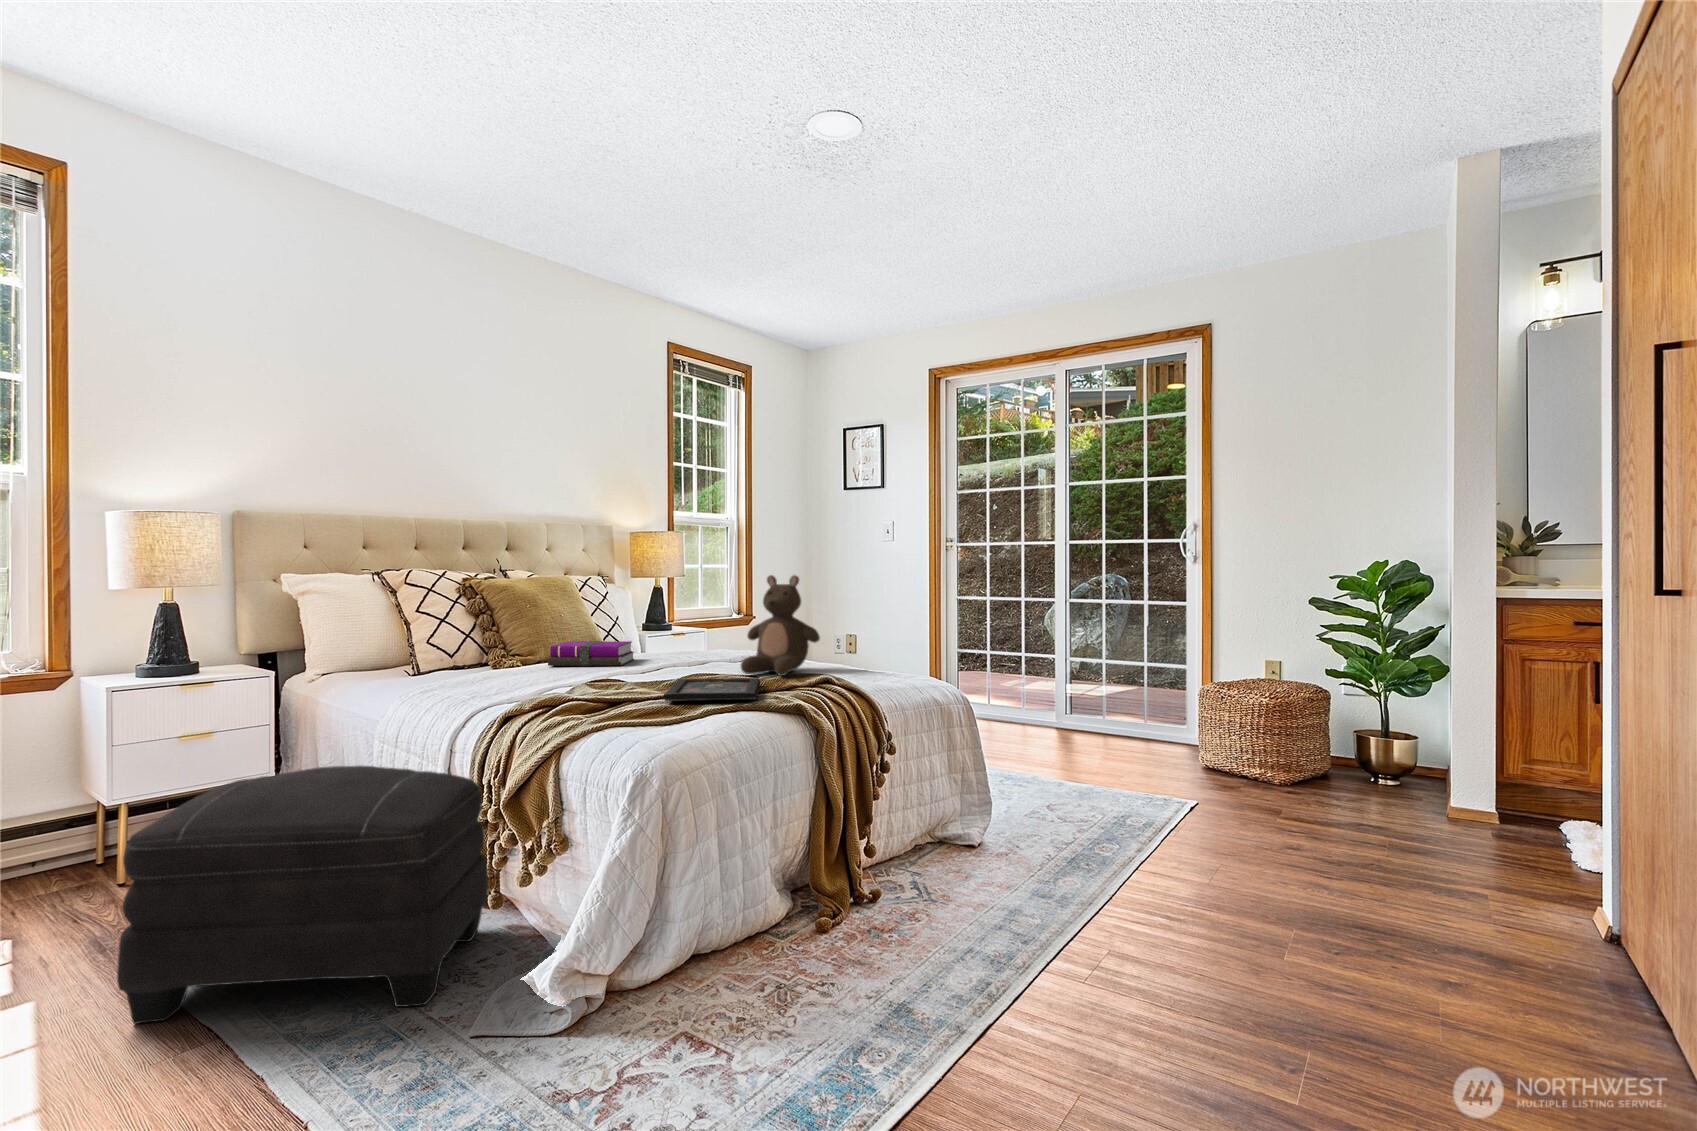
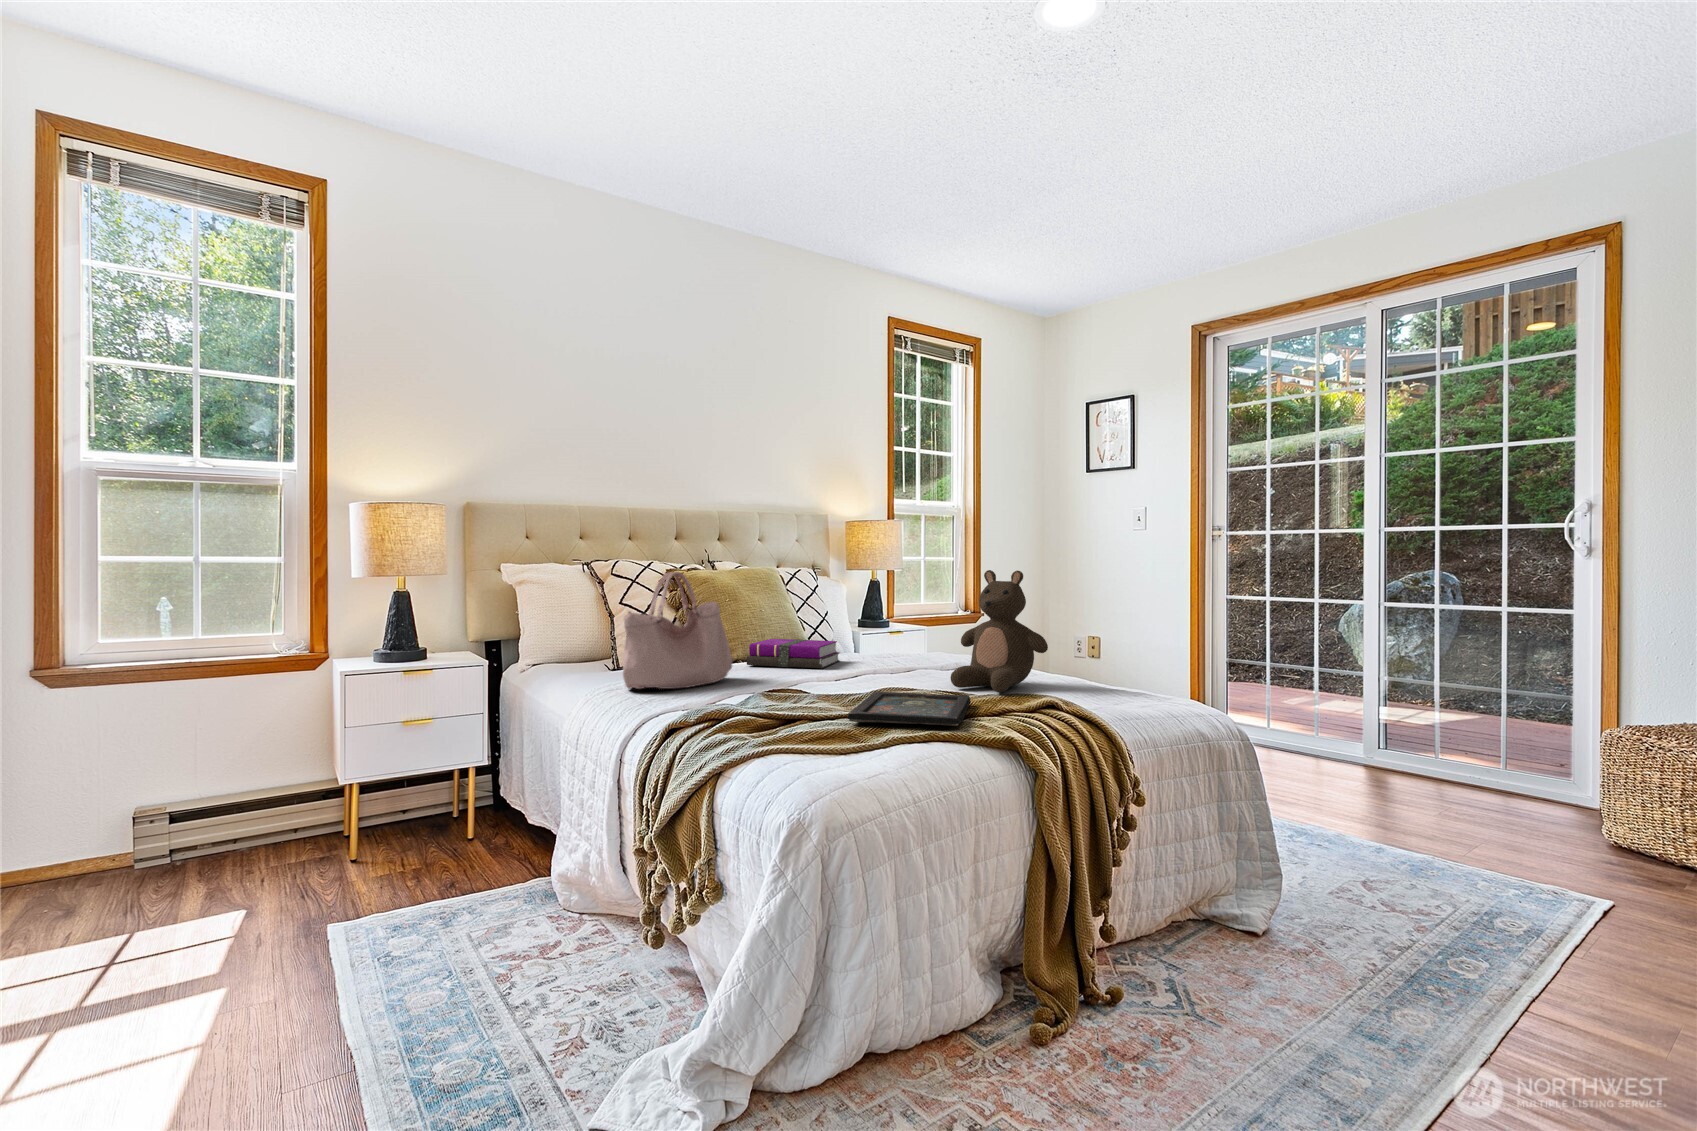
handbag: none [438,580,540,689] -> present [623,572,732,689]
ottoman: present [117,766,488,1024] -> none [268,776,650,1070]

